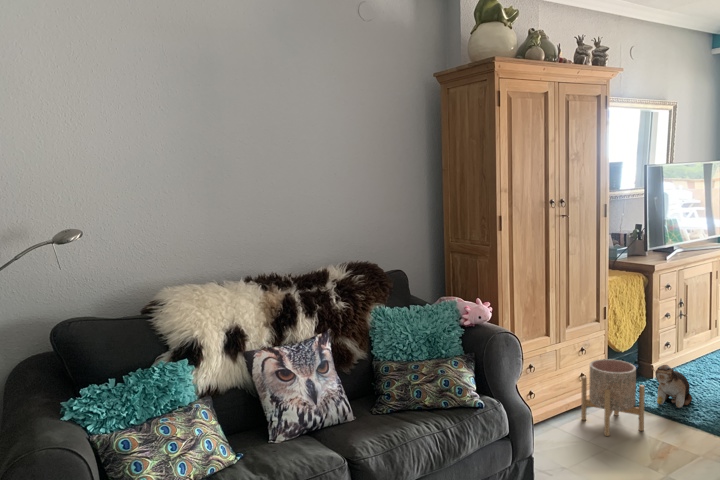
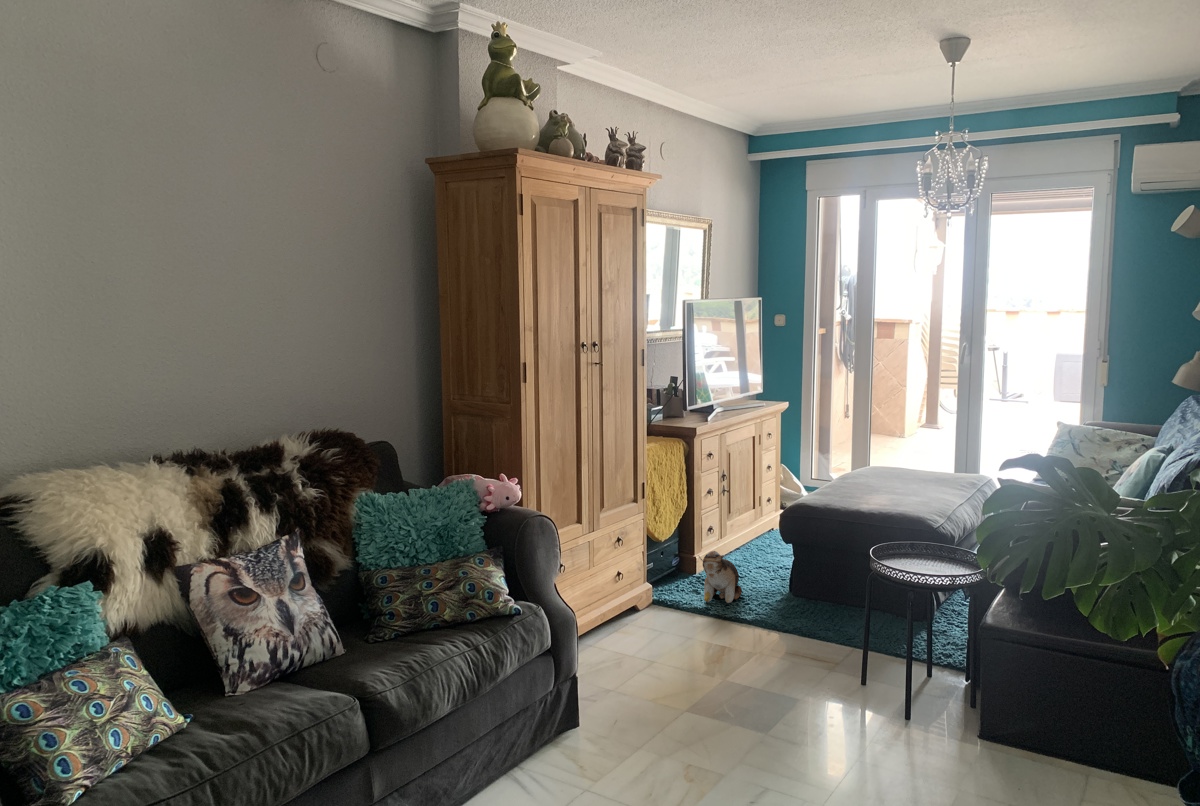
planter: present [581,359,645,436] -> none [620,549,694,646]

